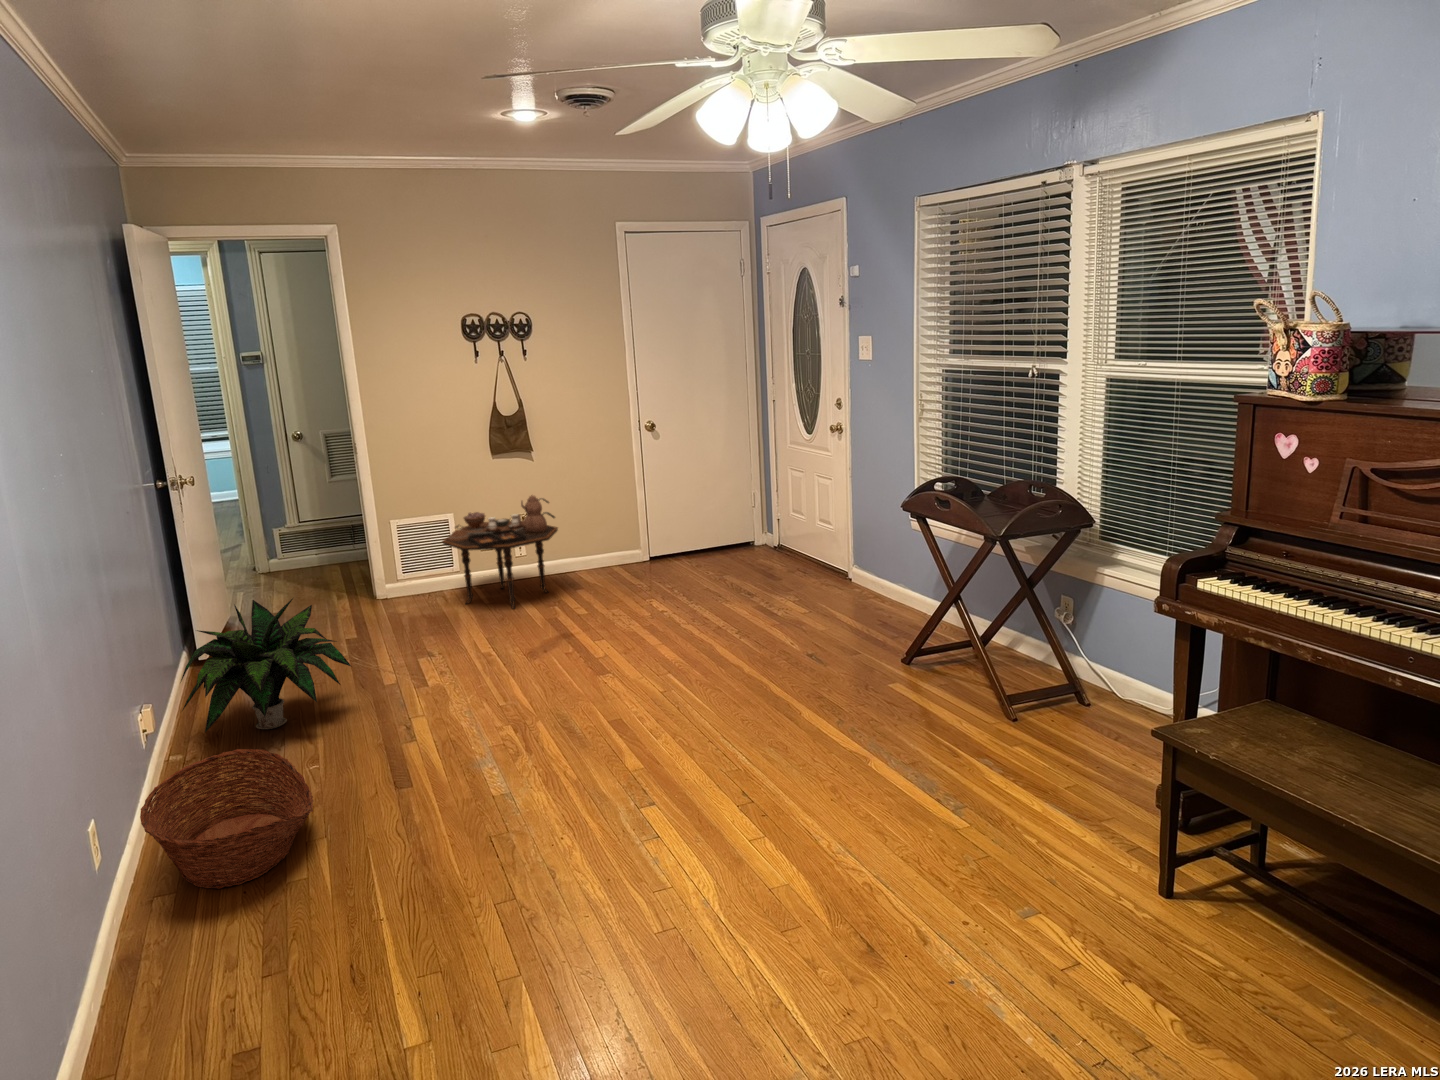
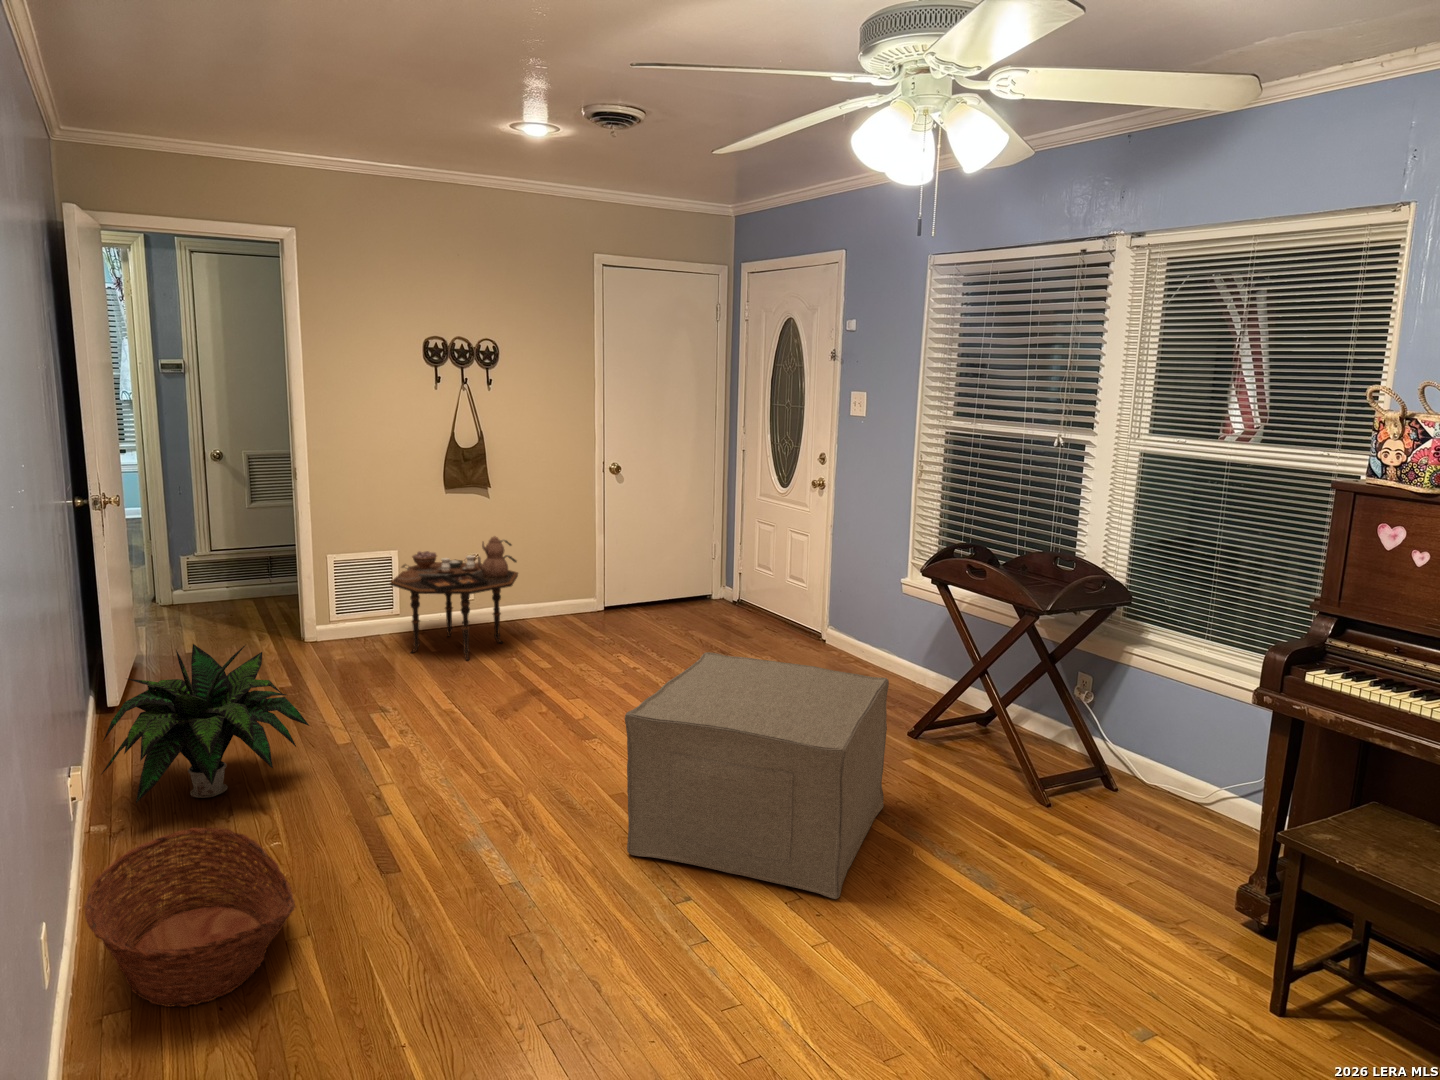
ottoman: none [595,589,855,803] -> present [625,652,889,899]

